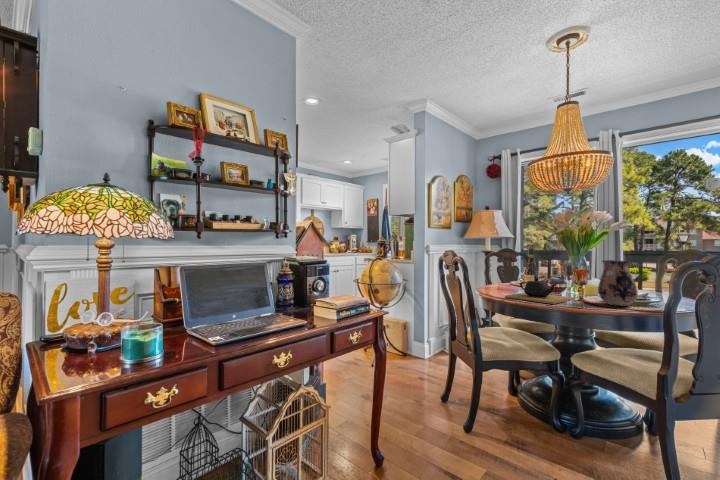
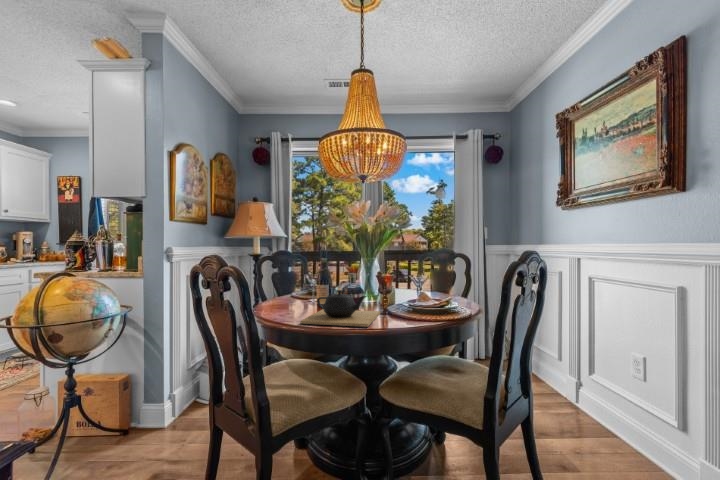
ceramic pitcher: present [598,260,638,306] -> none [408,262,446,317]

